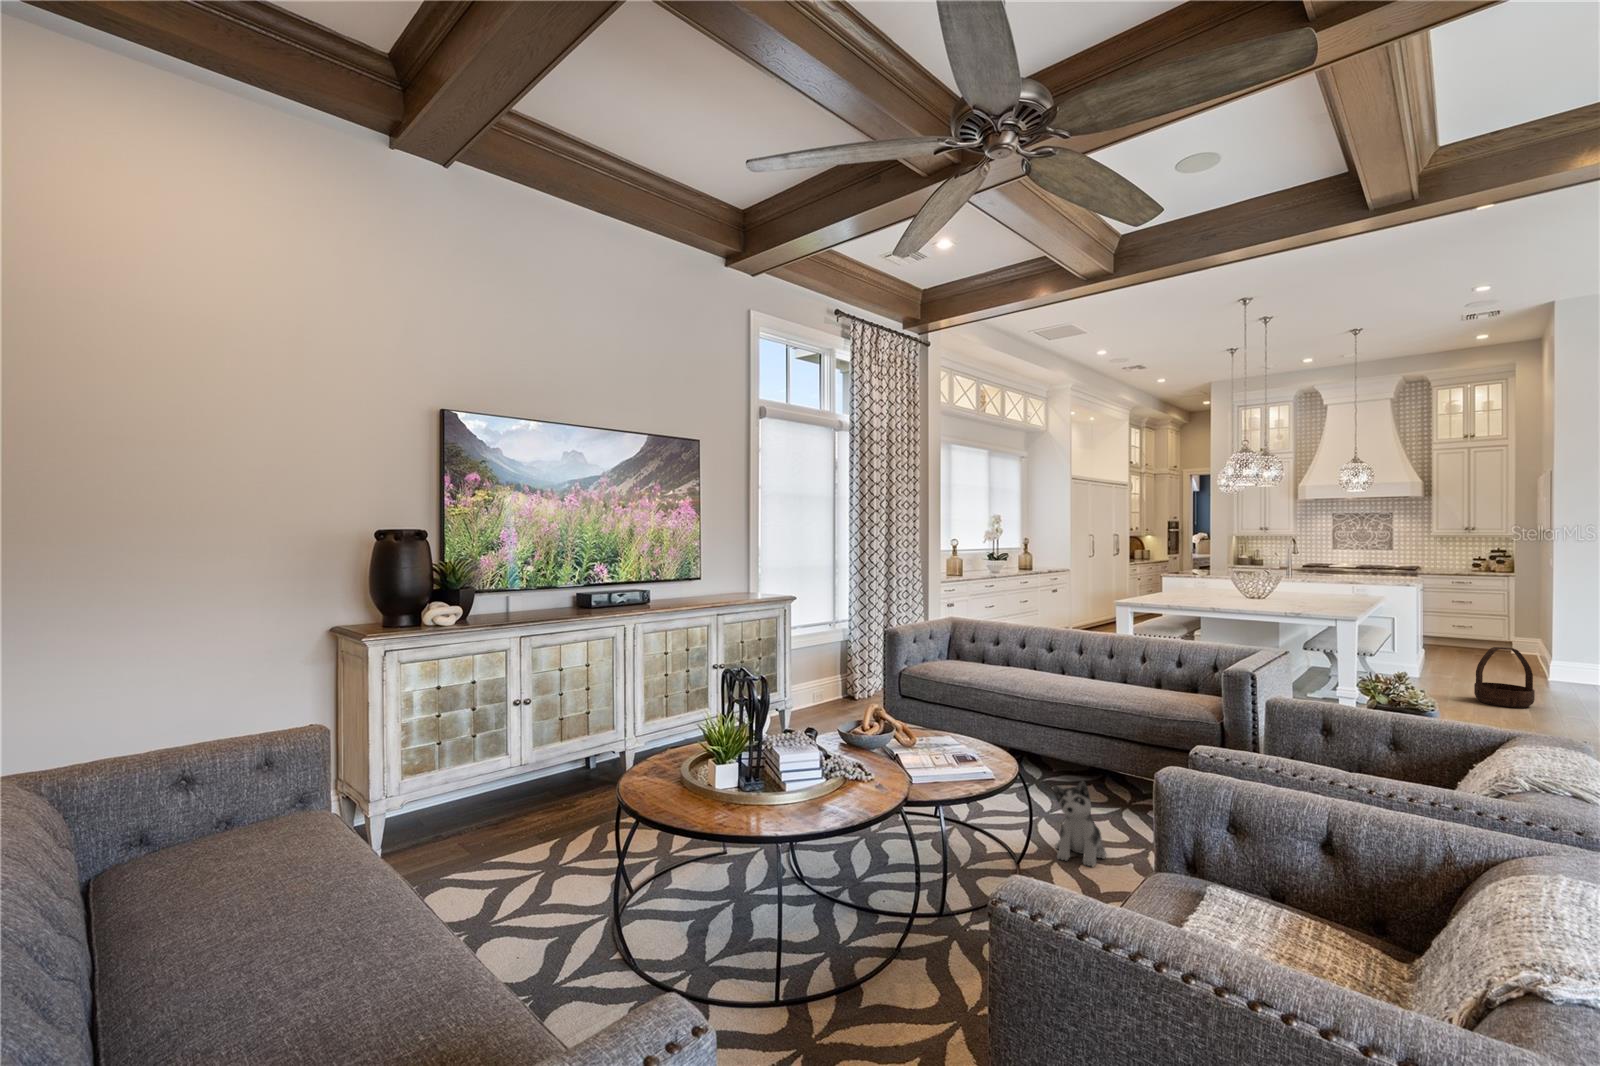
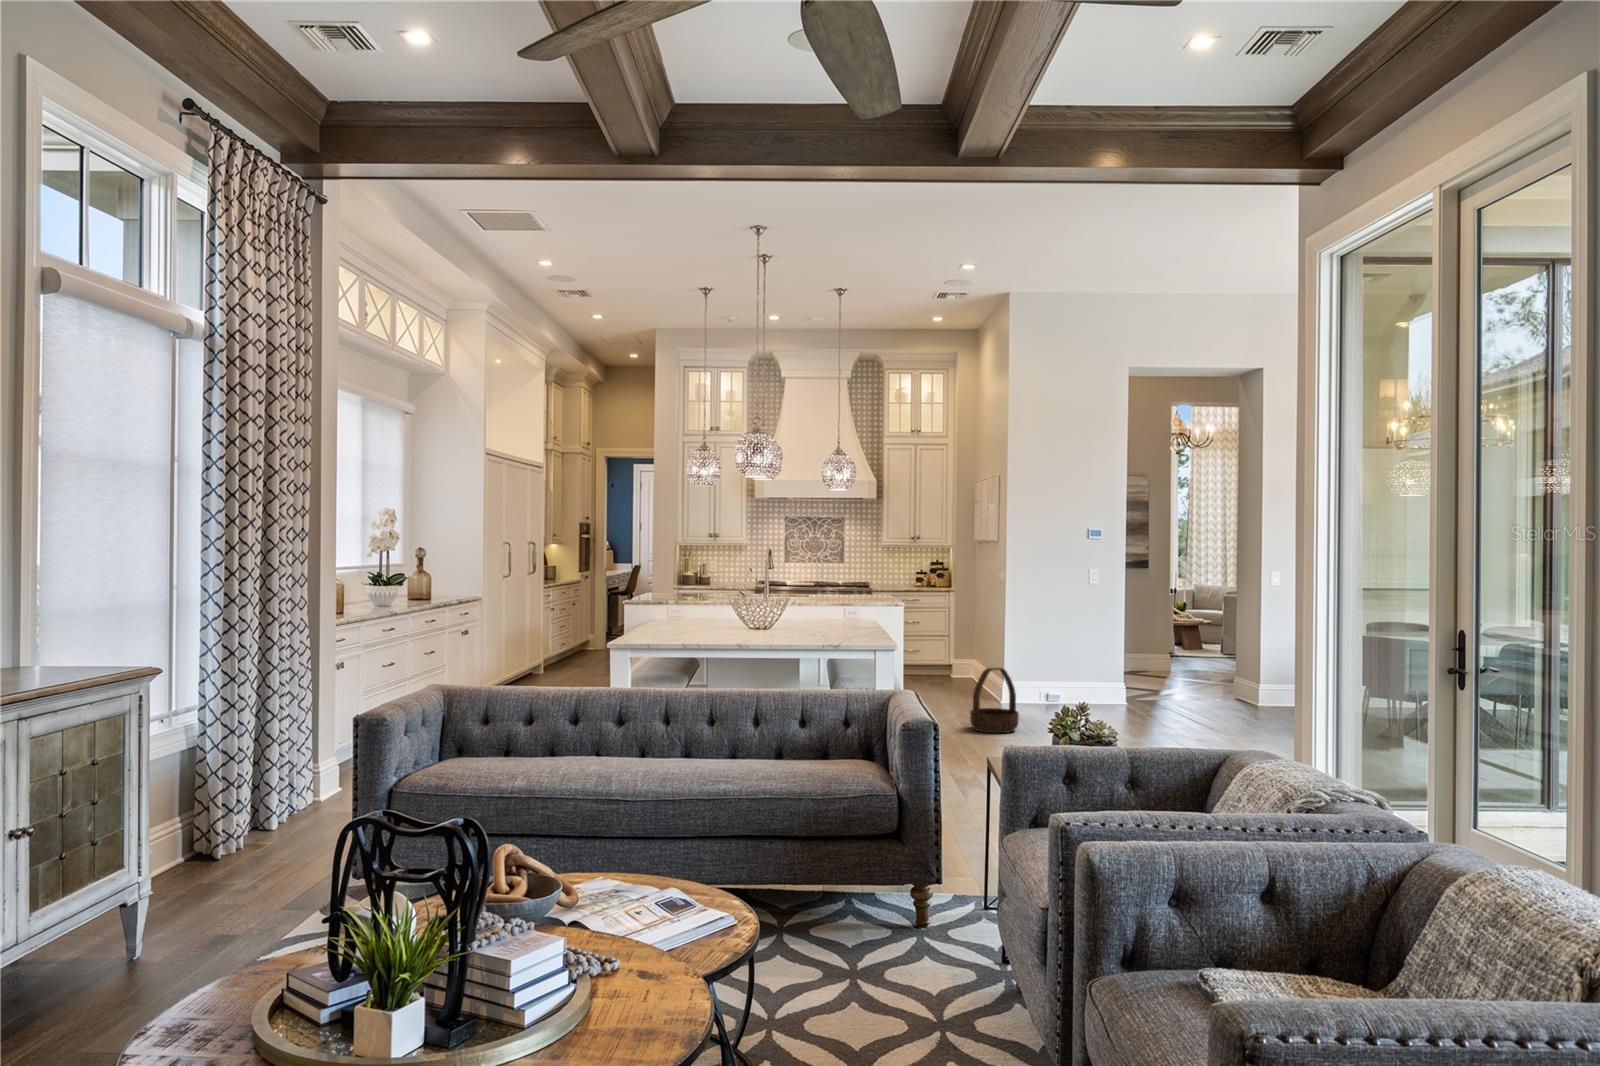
plush toy: present [1053,780,1106,867] -> none [756,901,826,1029]

